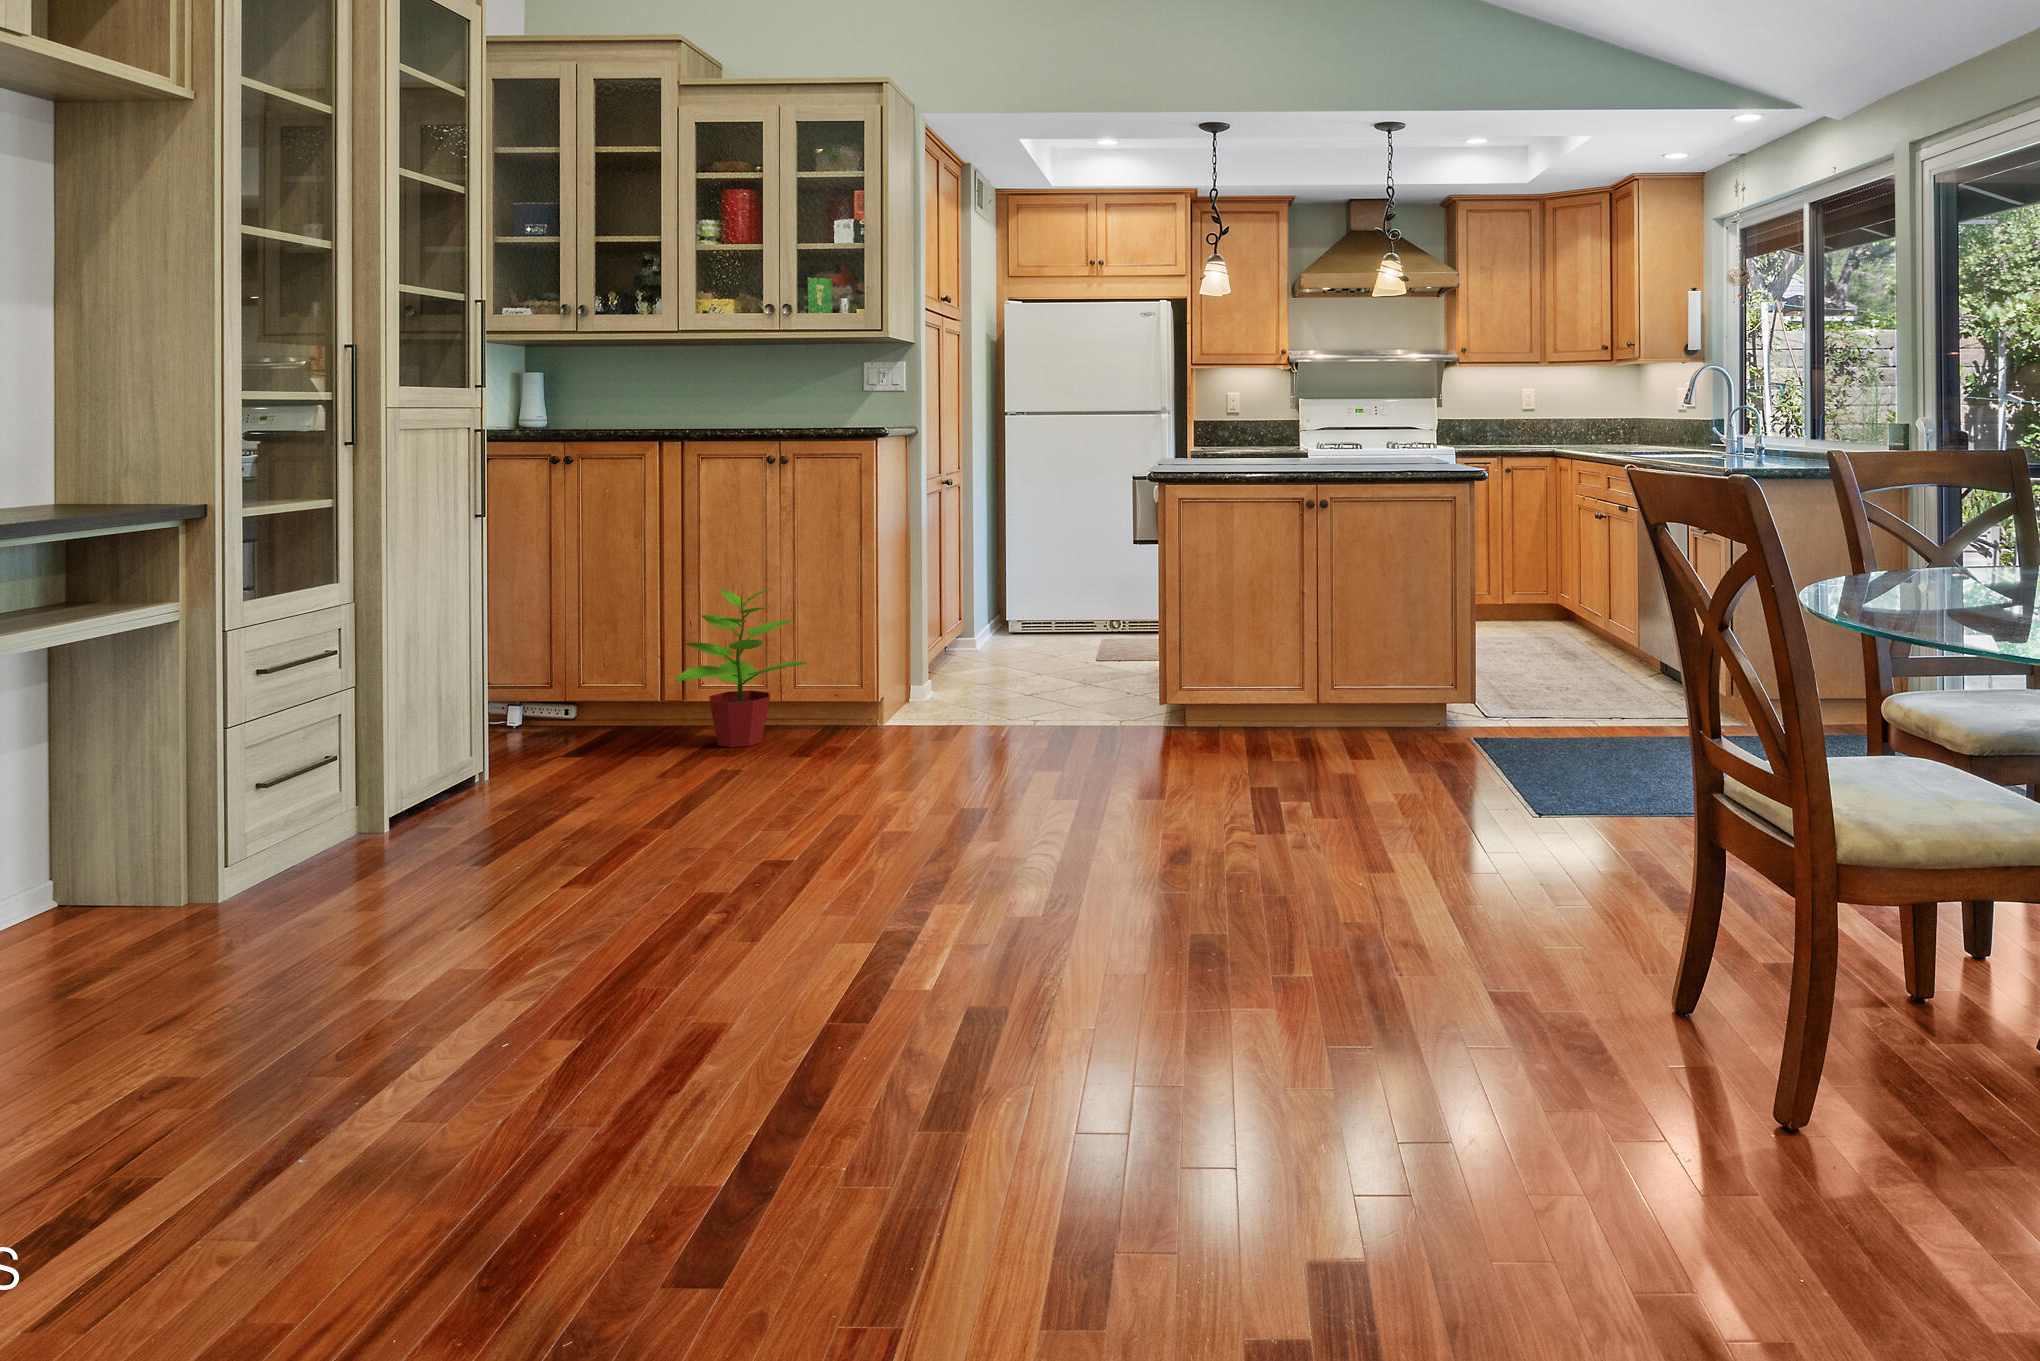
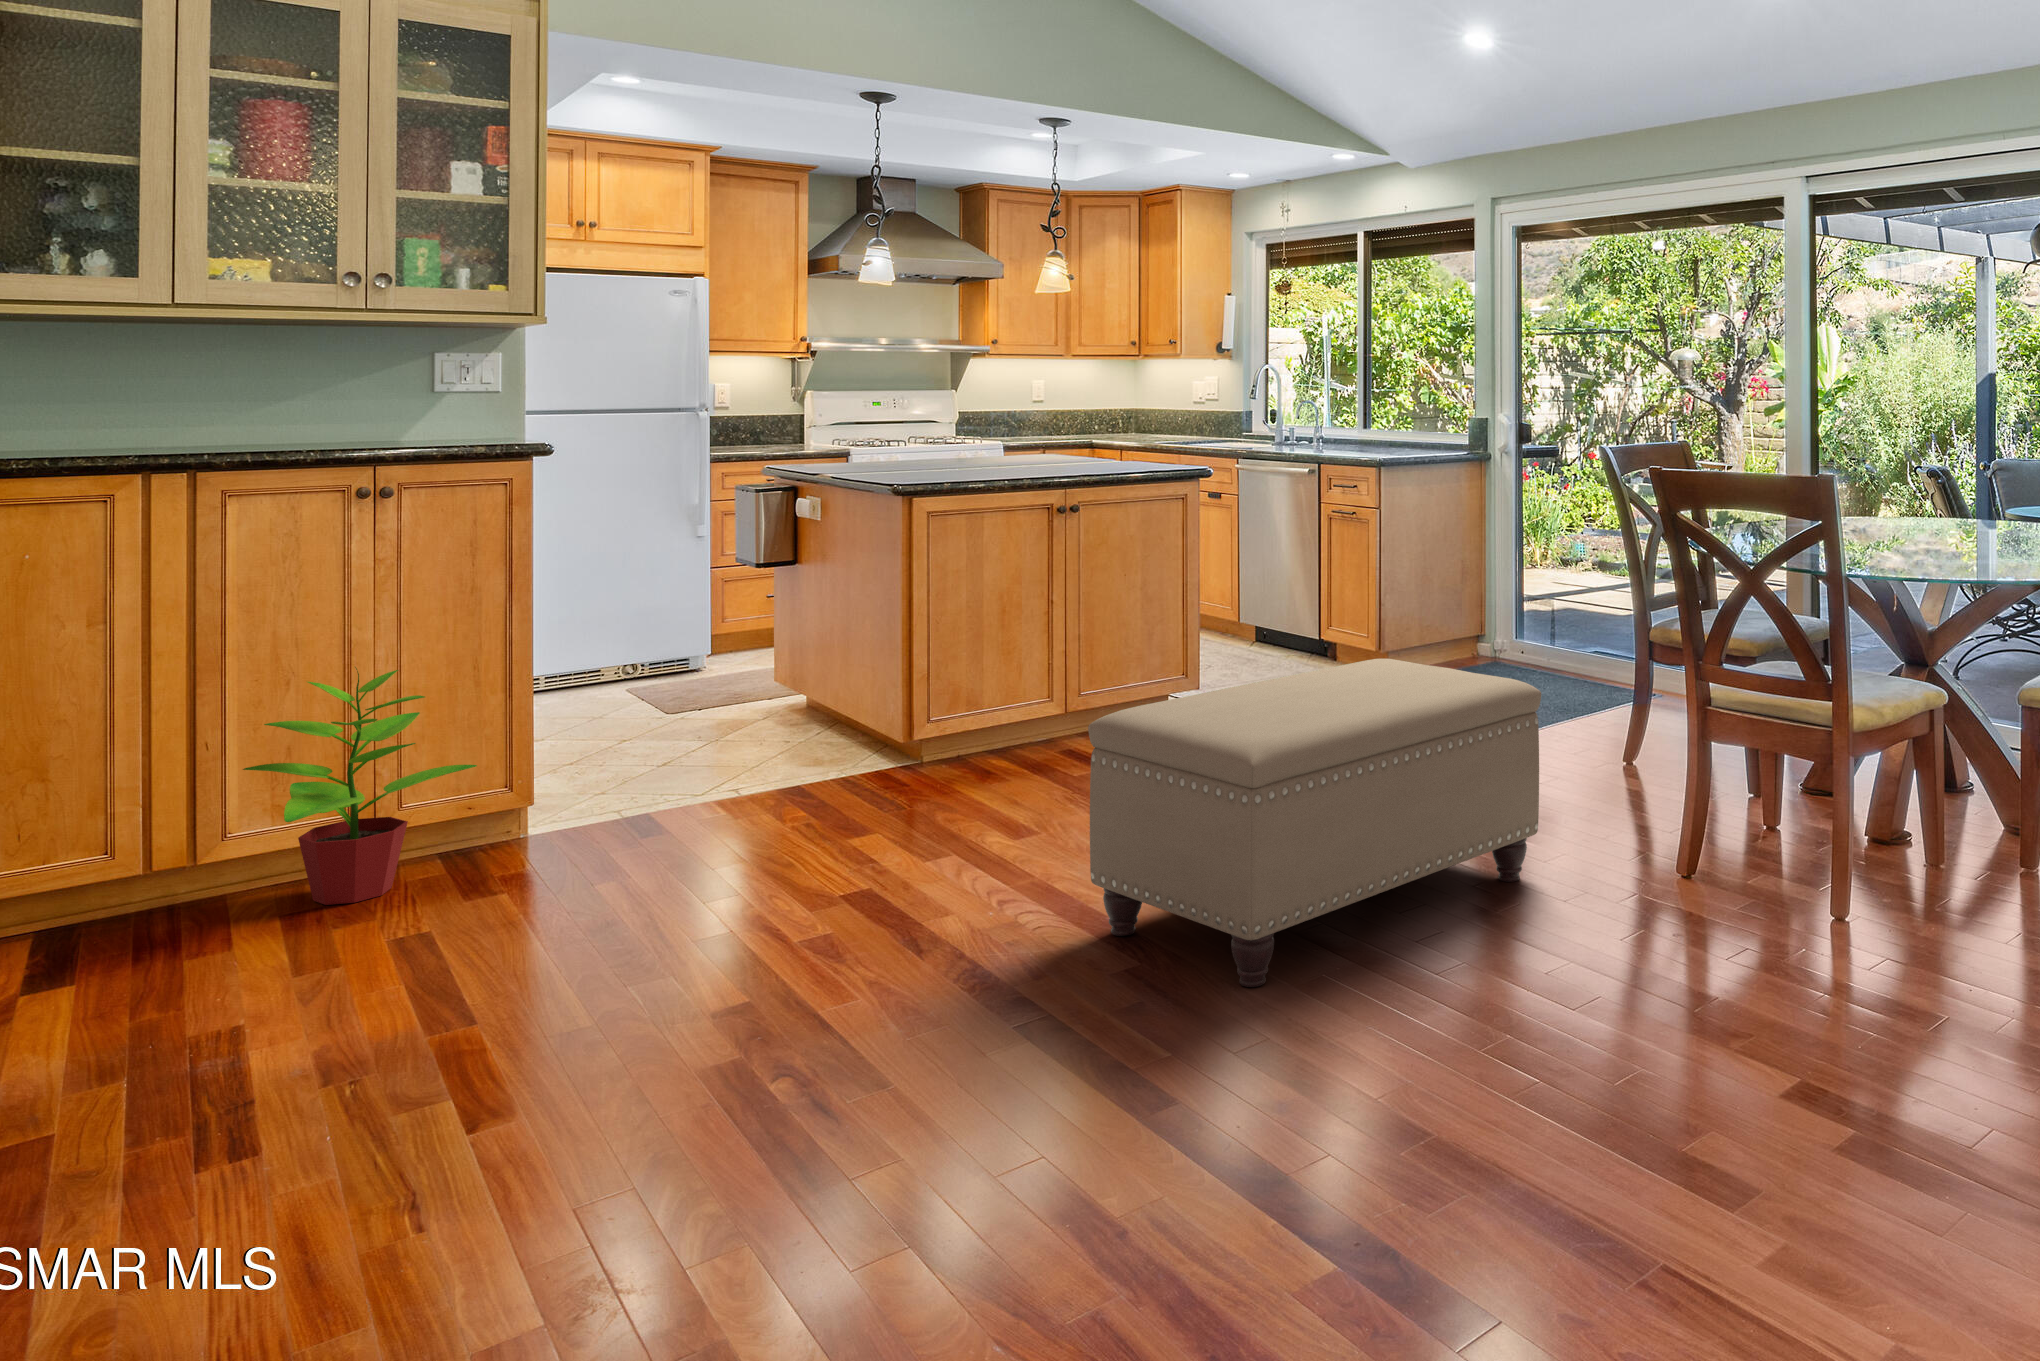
ottoman: none [1036,669,1493,954] -> present [1088,659,1541,987]

